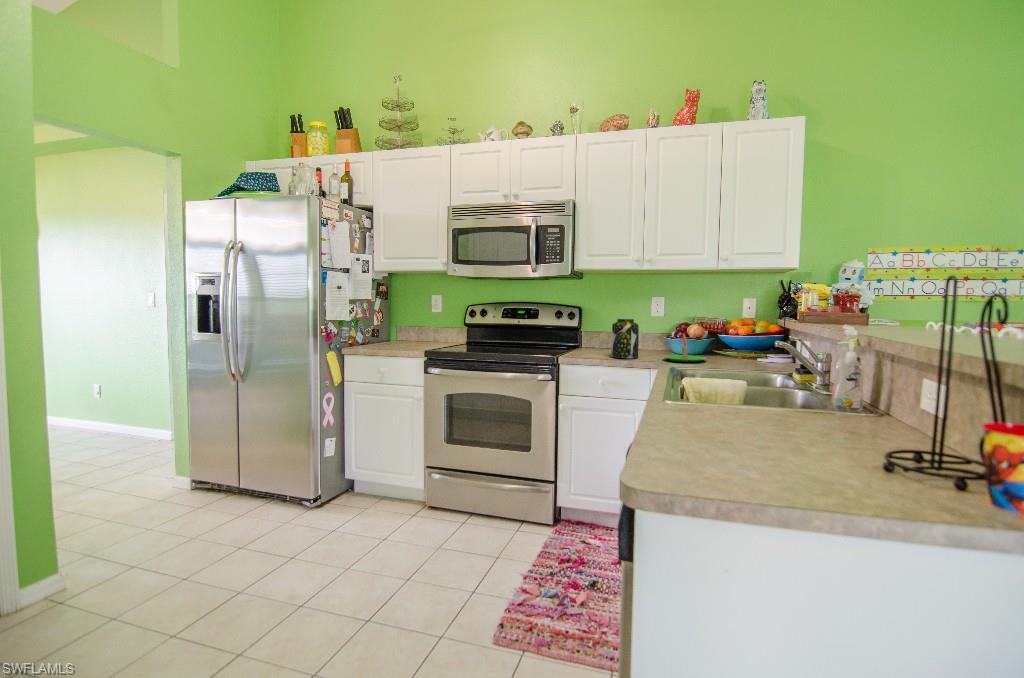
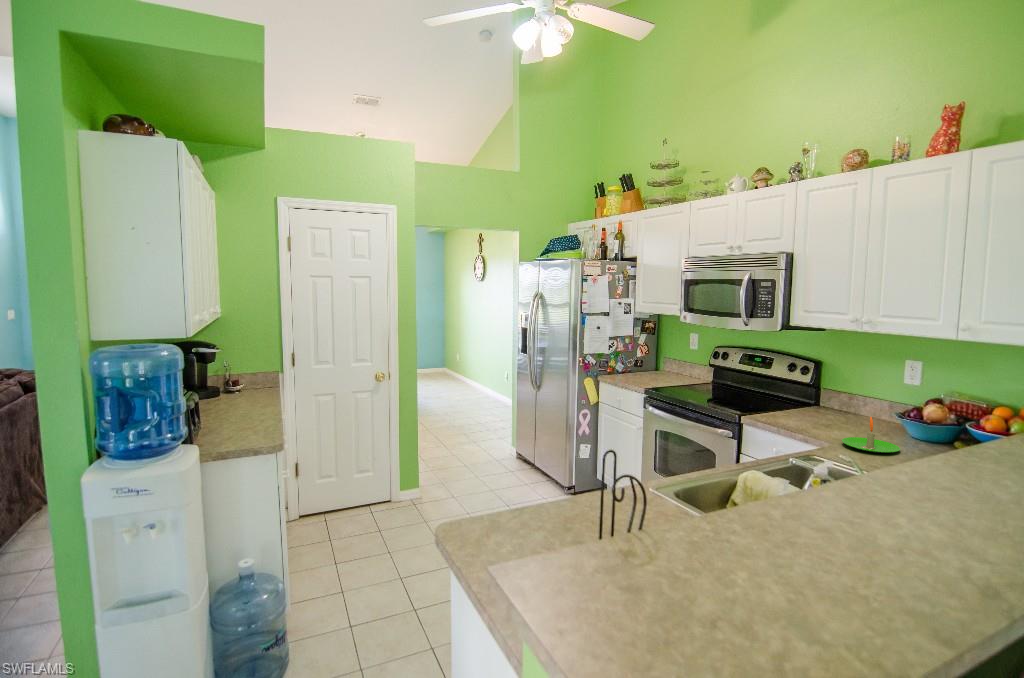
jar: present [611,319,639,358] -> none [797,387,832,433]

